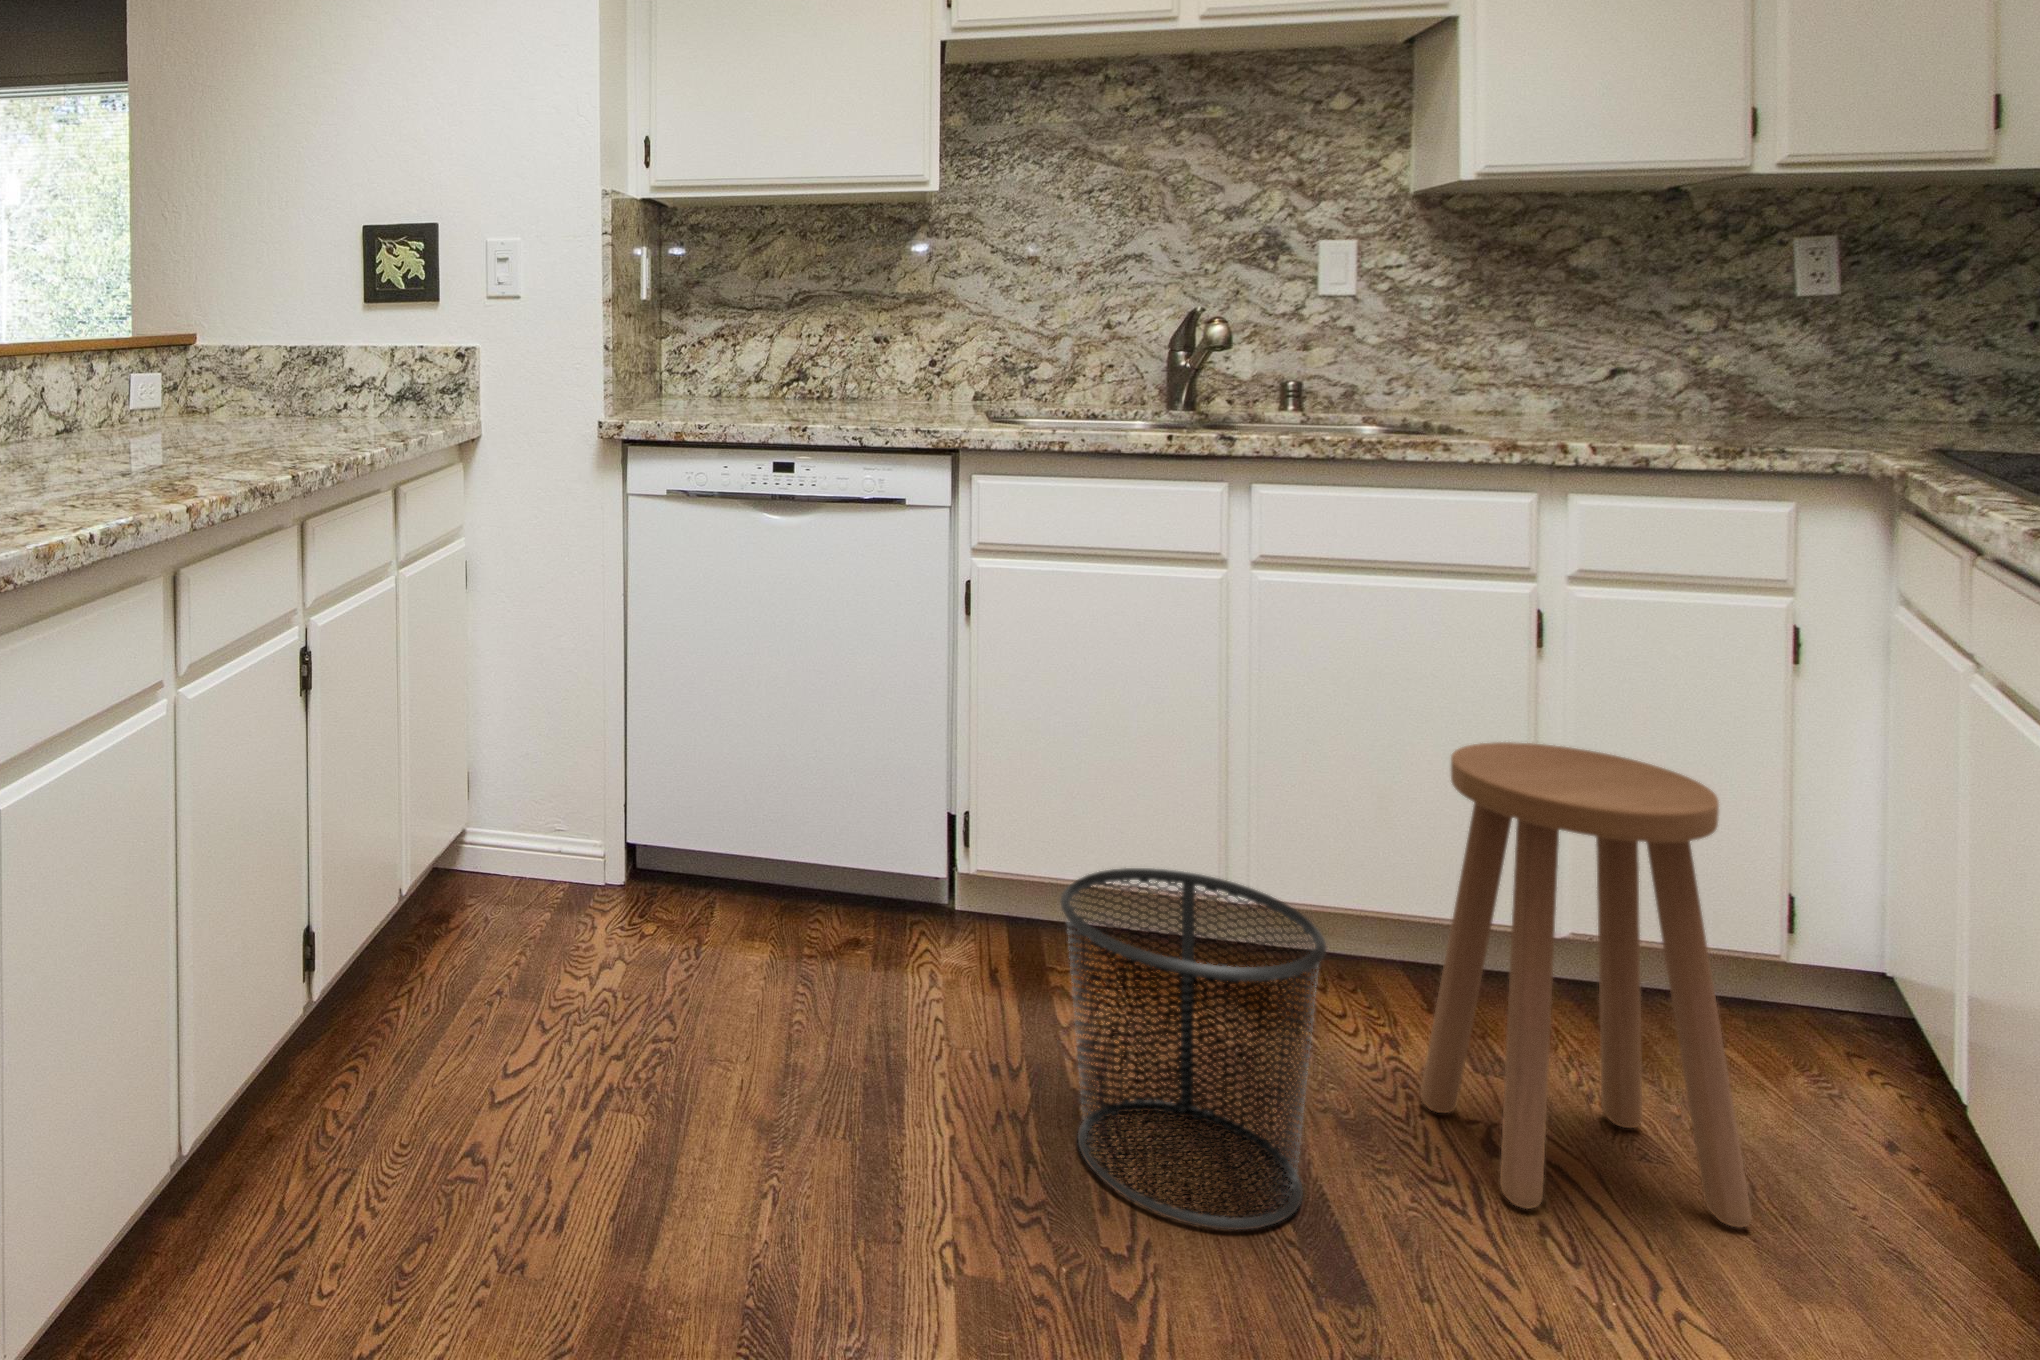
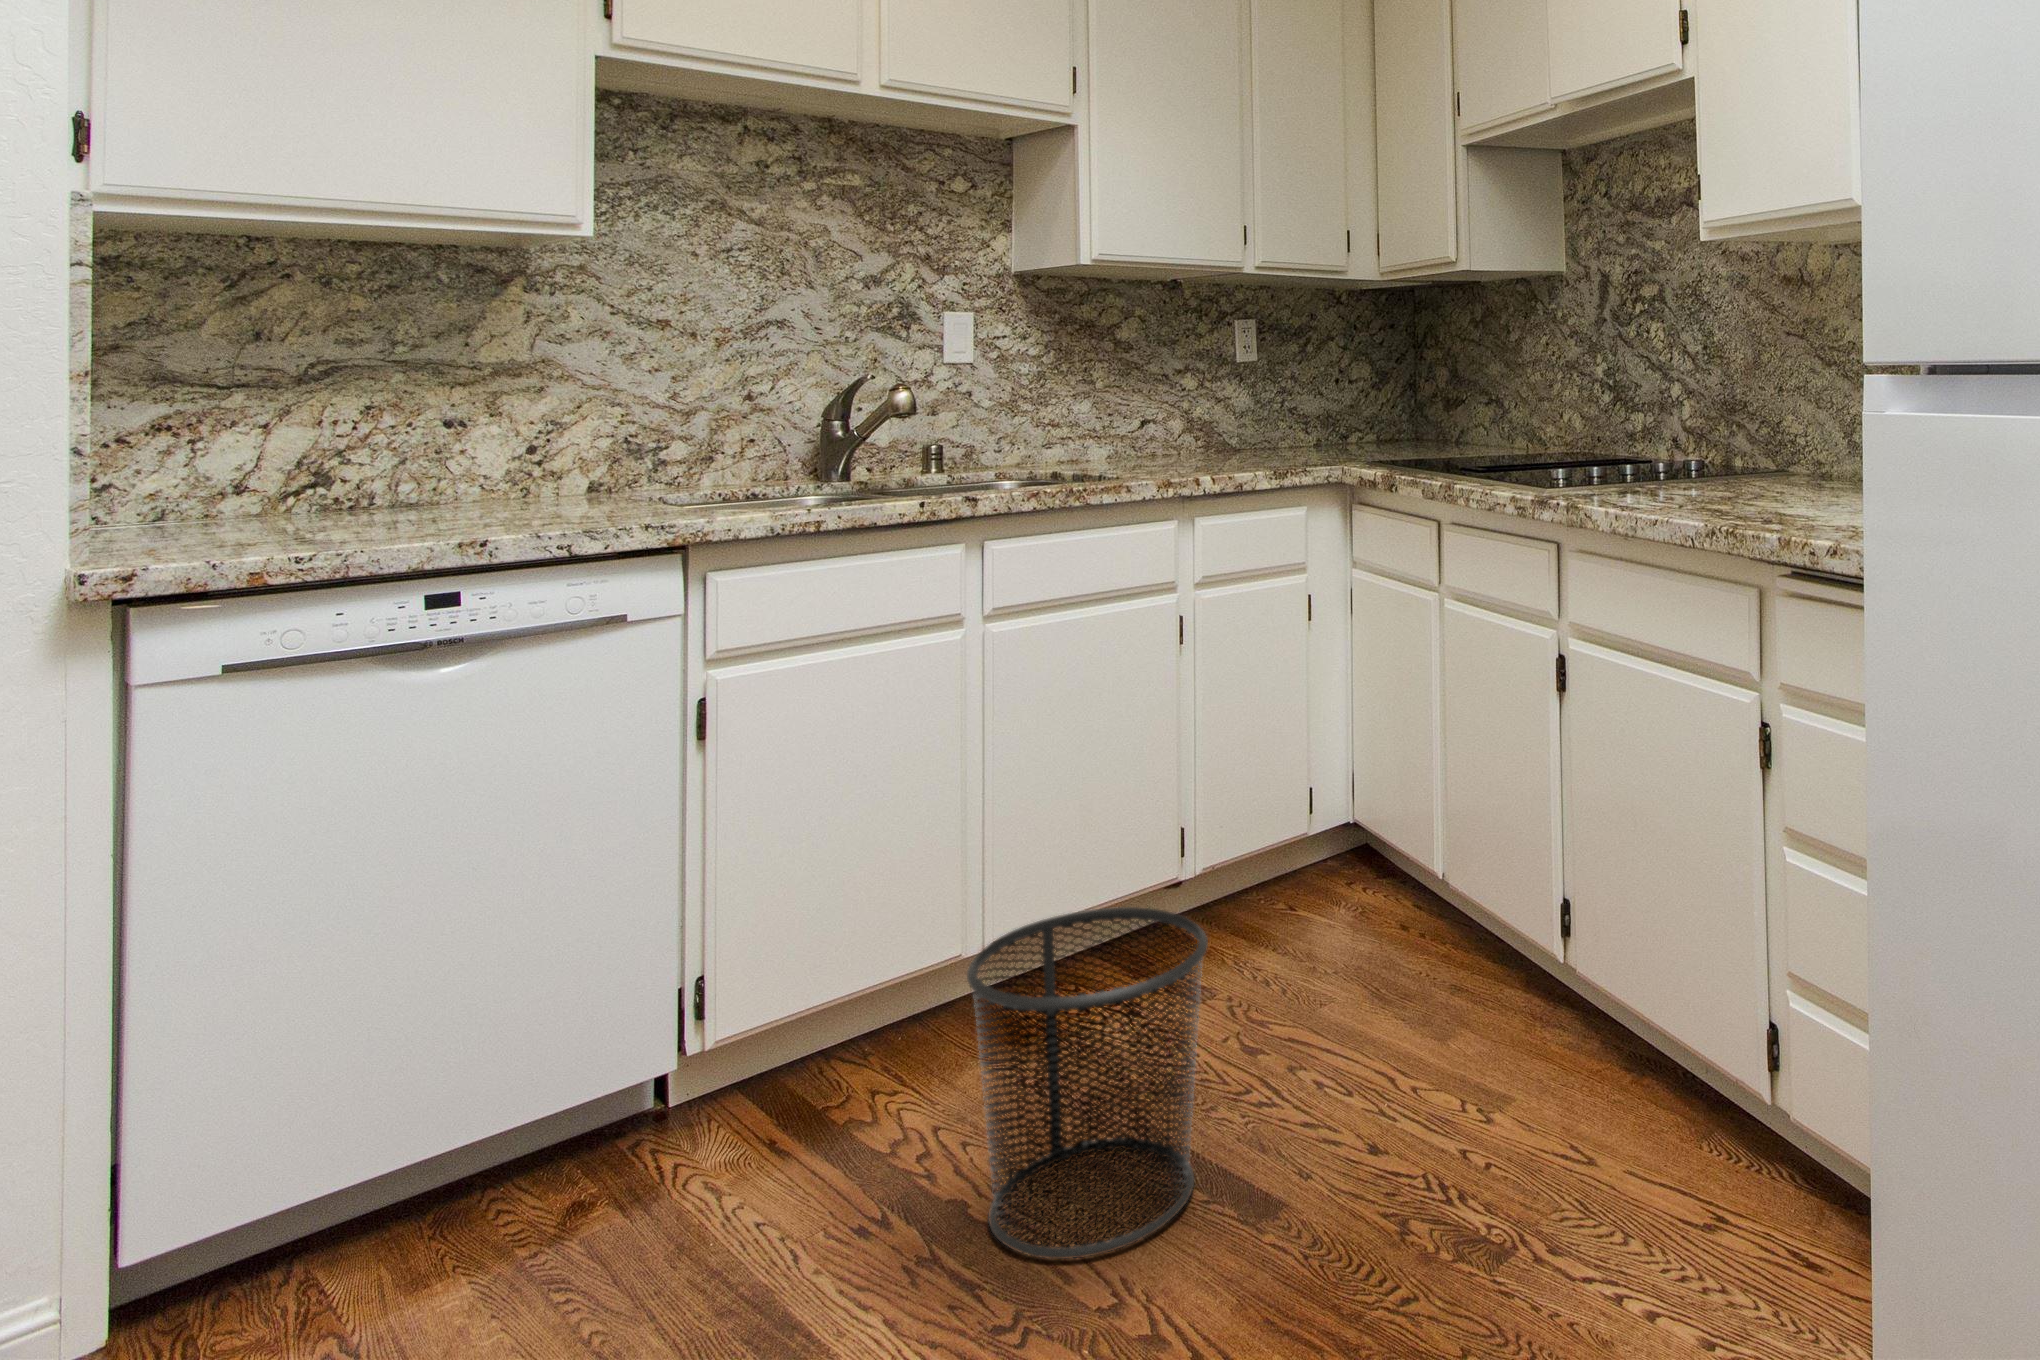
stool: present [1420,742,1751,1228] -> none [1190,706,1399,1080]

